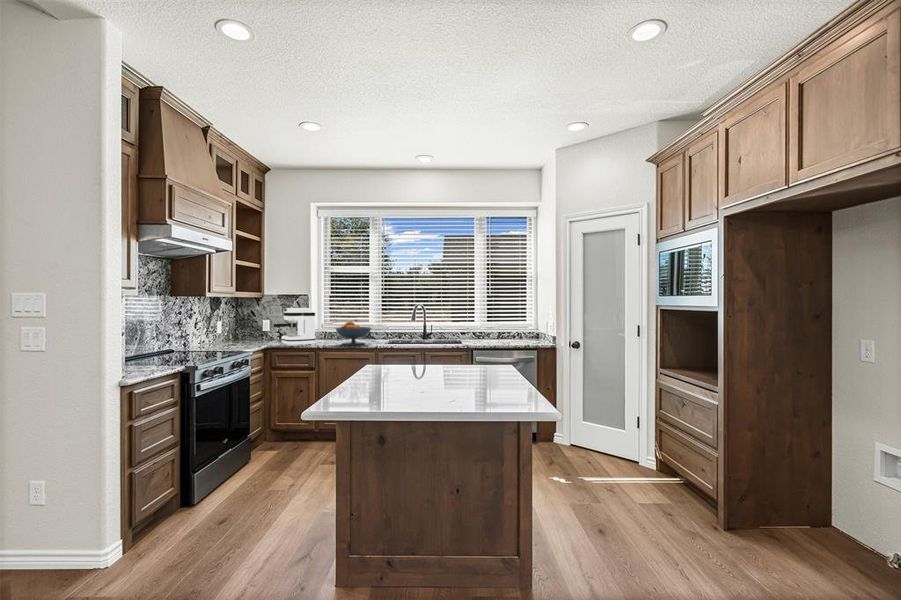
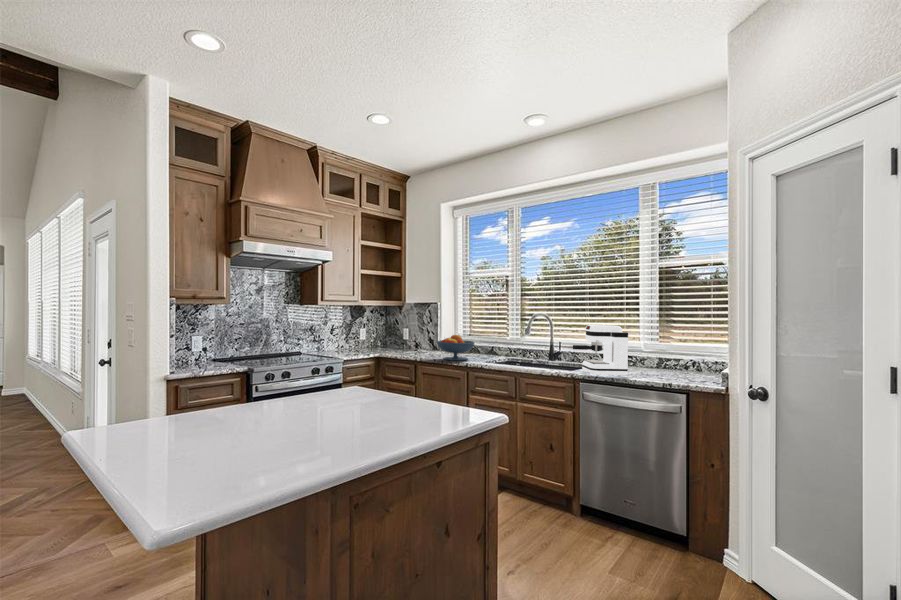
coffee maker: present [274,308,315,345] -> present [573,325,628,376]

